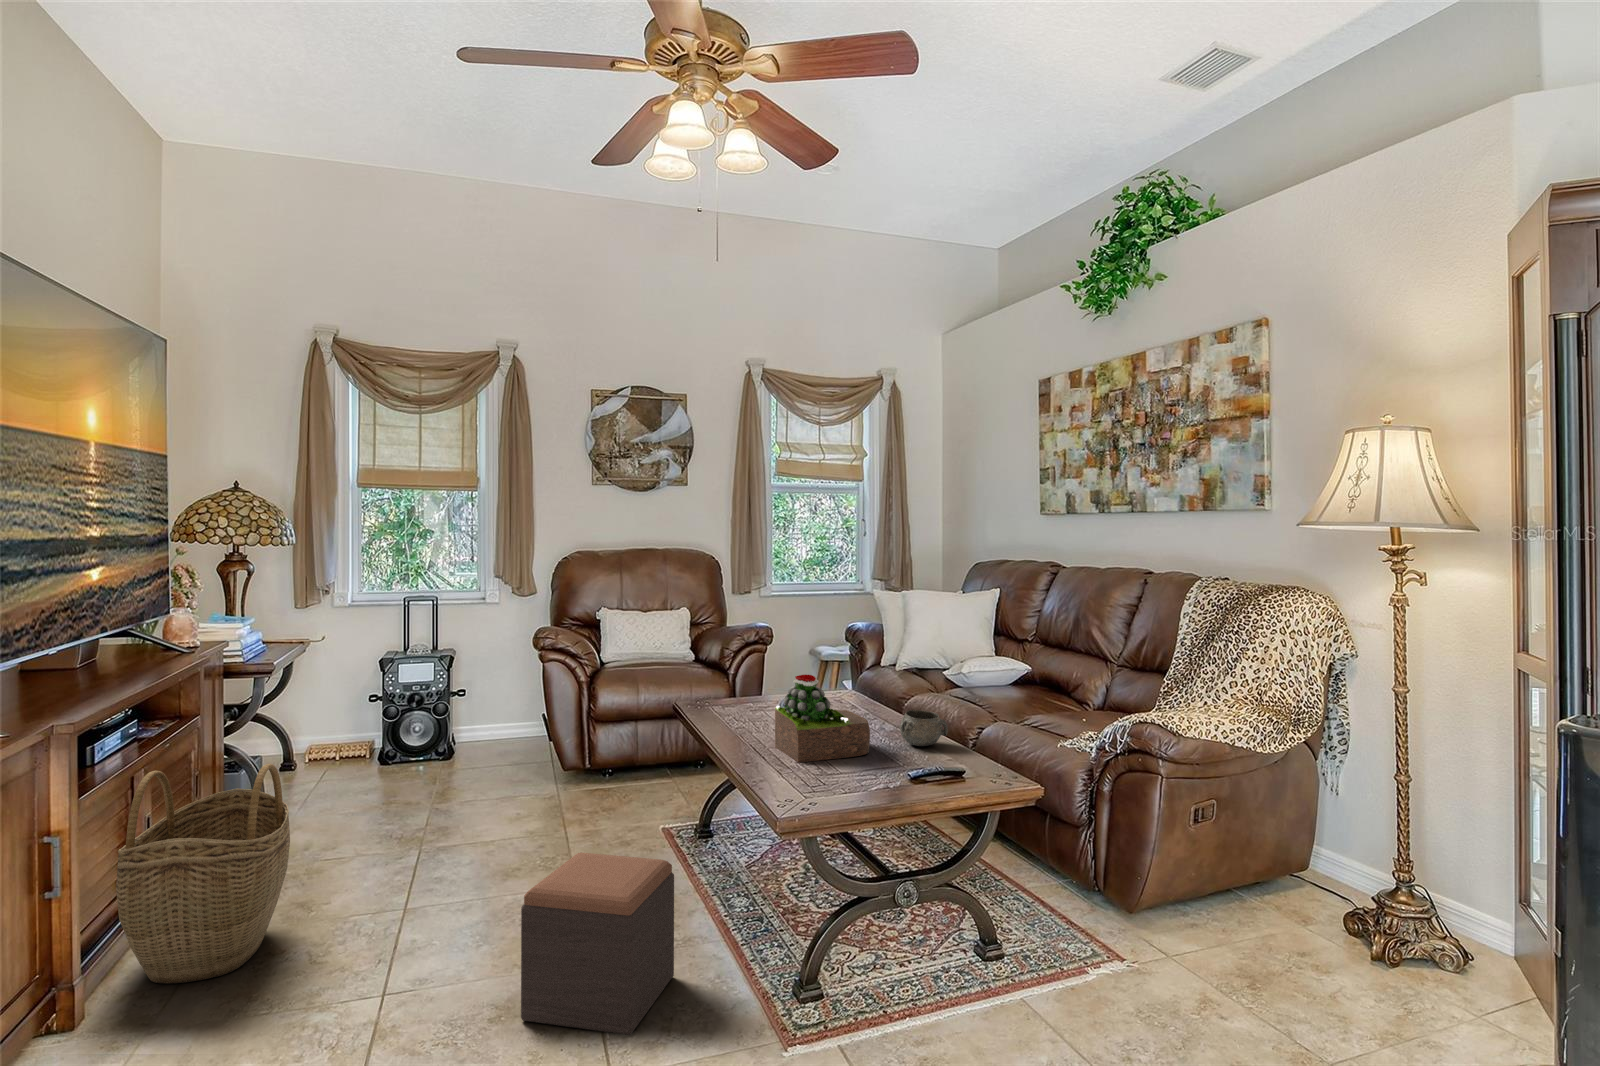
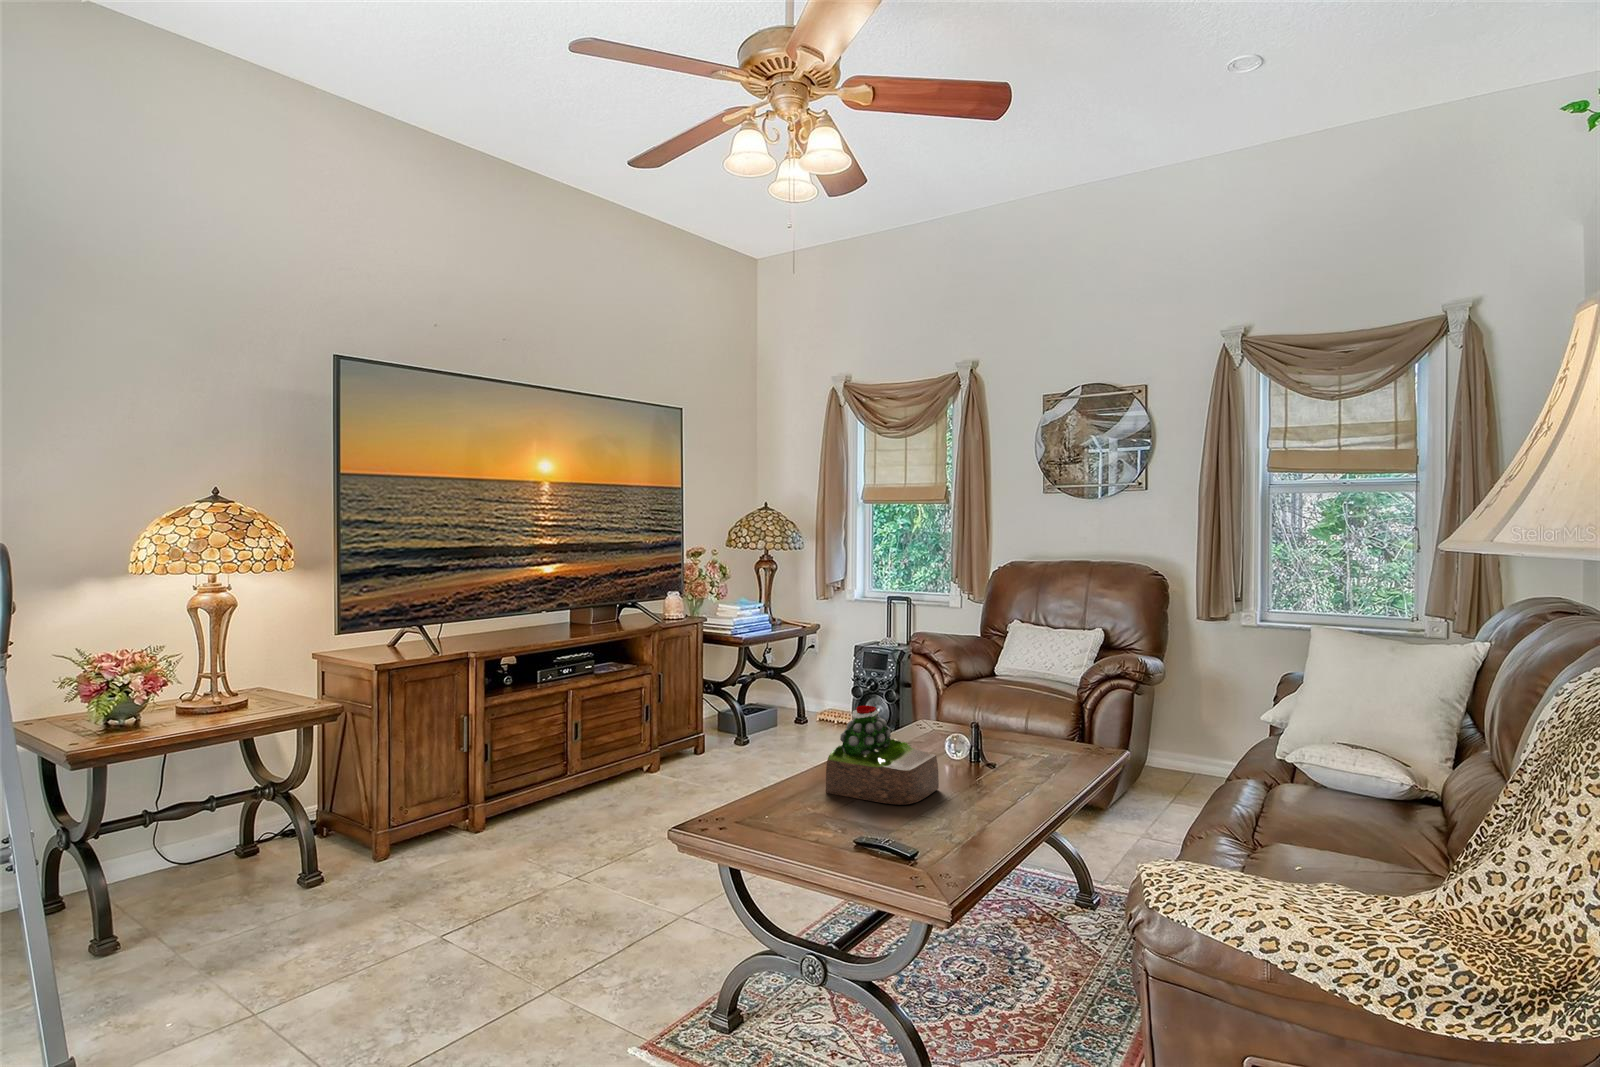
decorative bowl: present [900,710,948,746] -> none [959,771,1020,817]
woven basket: present [116,764,290,983] -> none [510,697,622,835]
footstool: present [521,852,674,1035] -> none [586,819,700,969]

